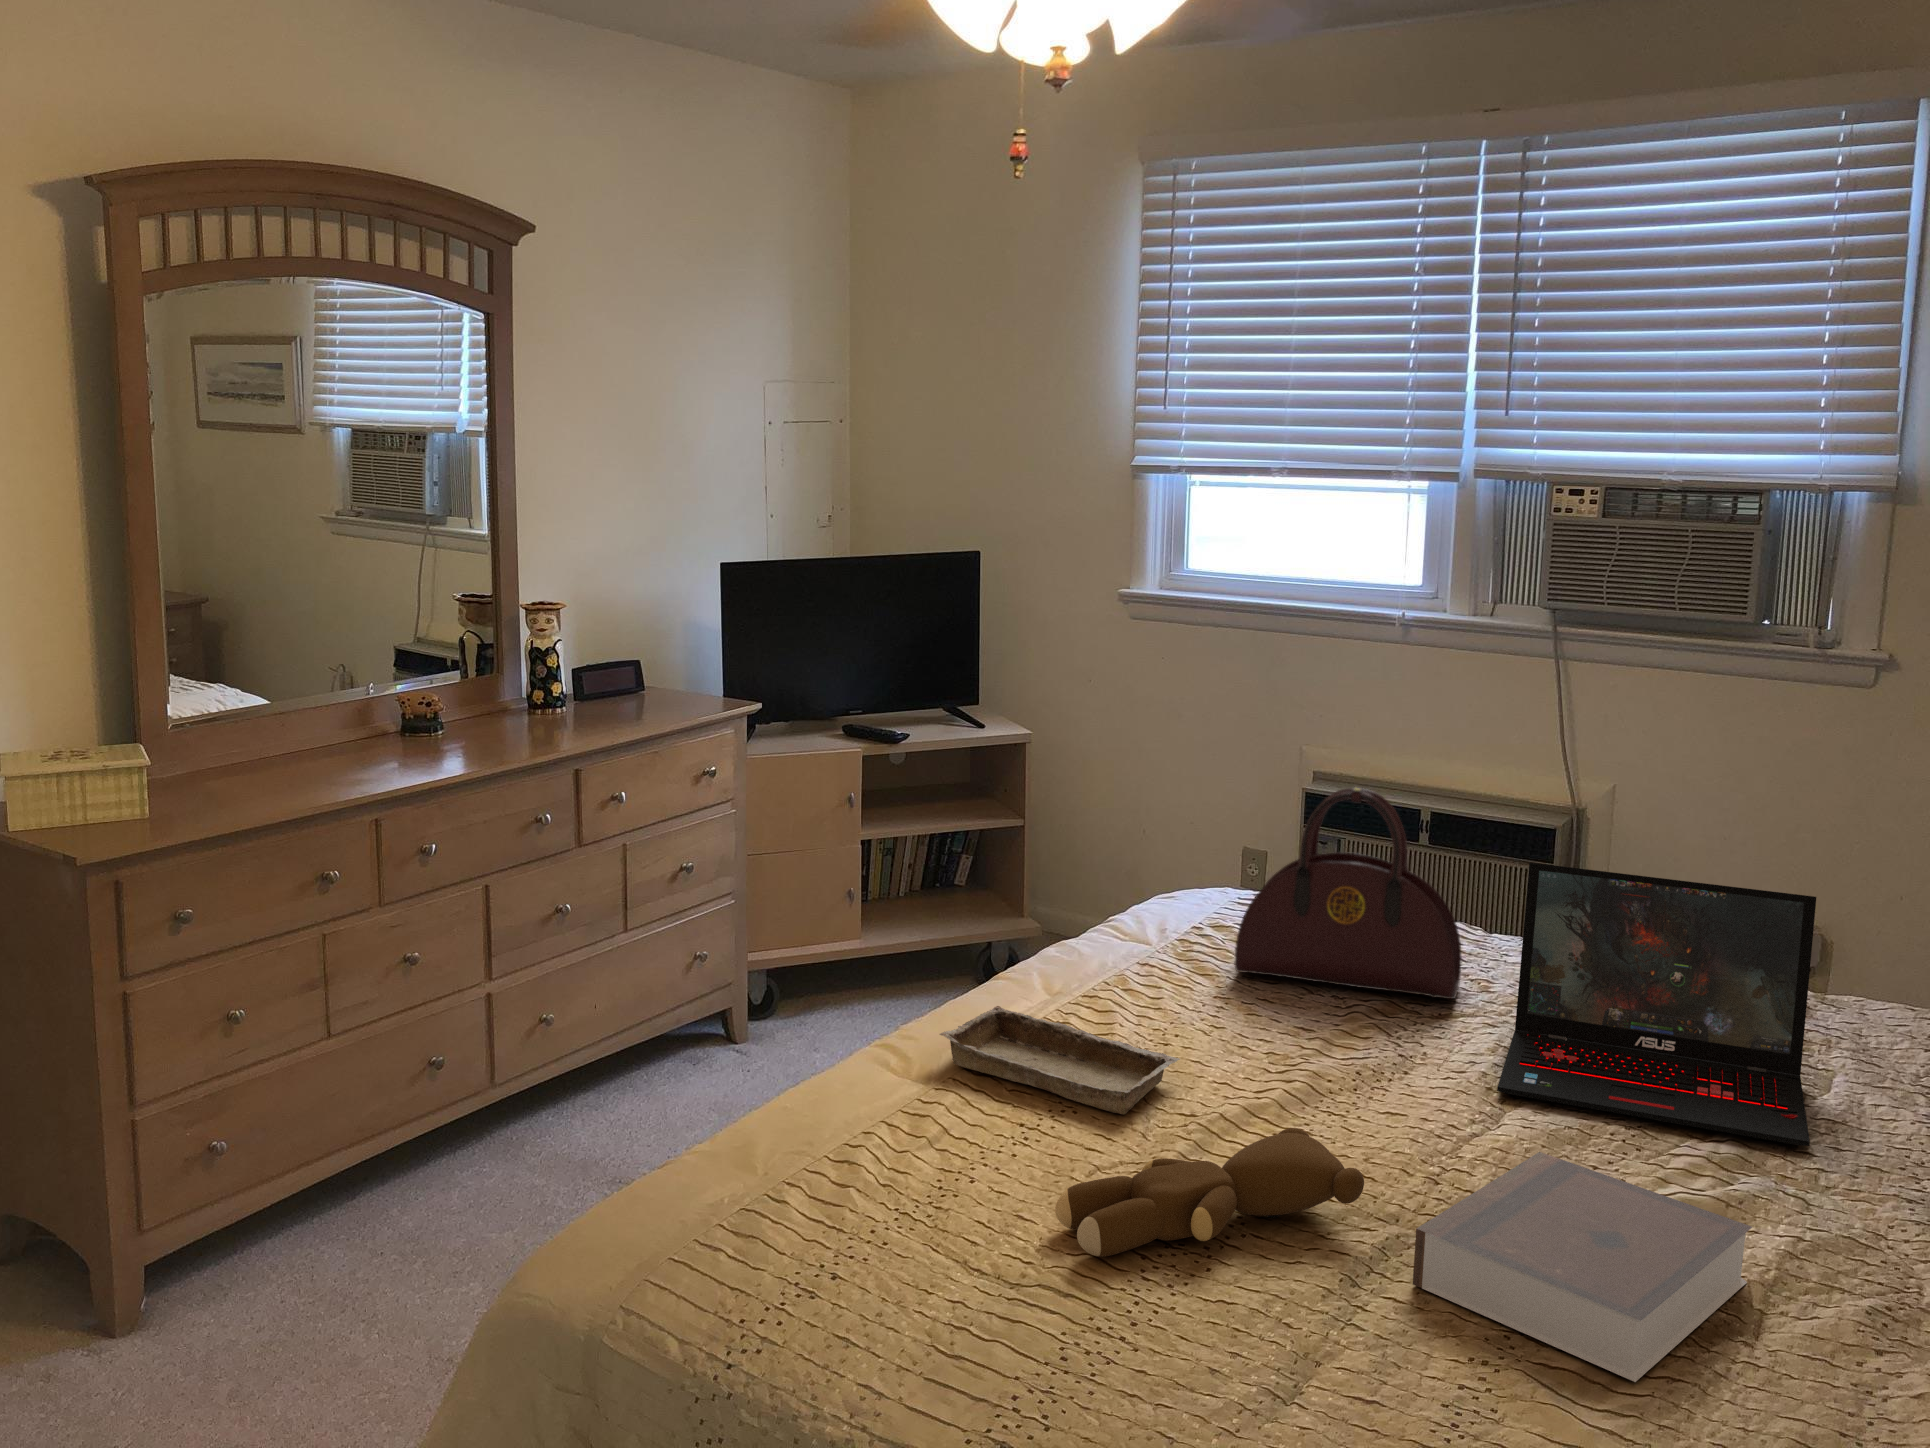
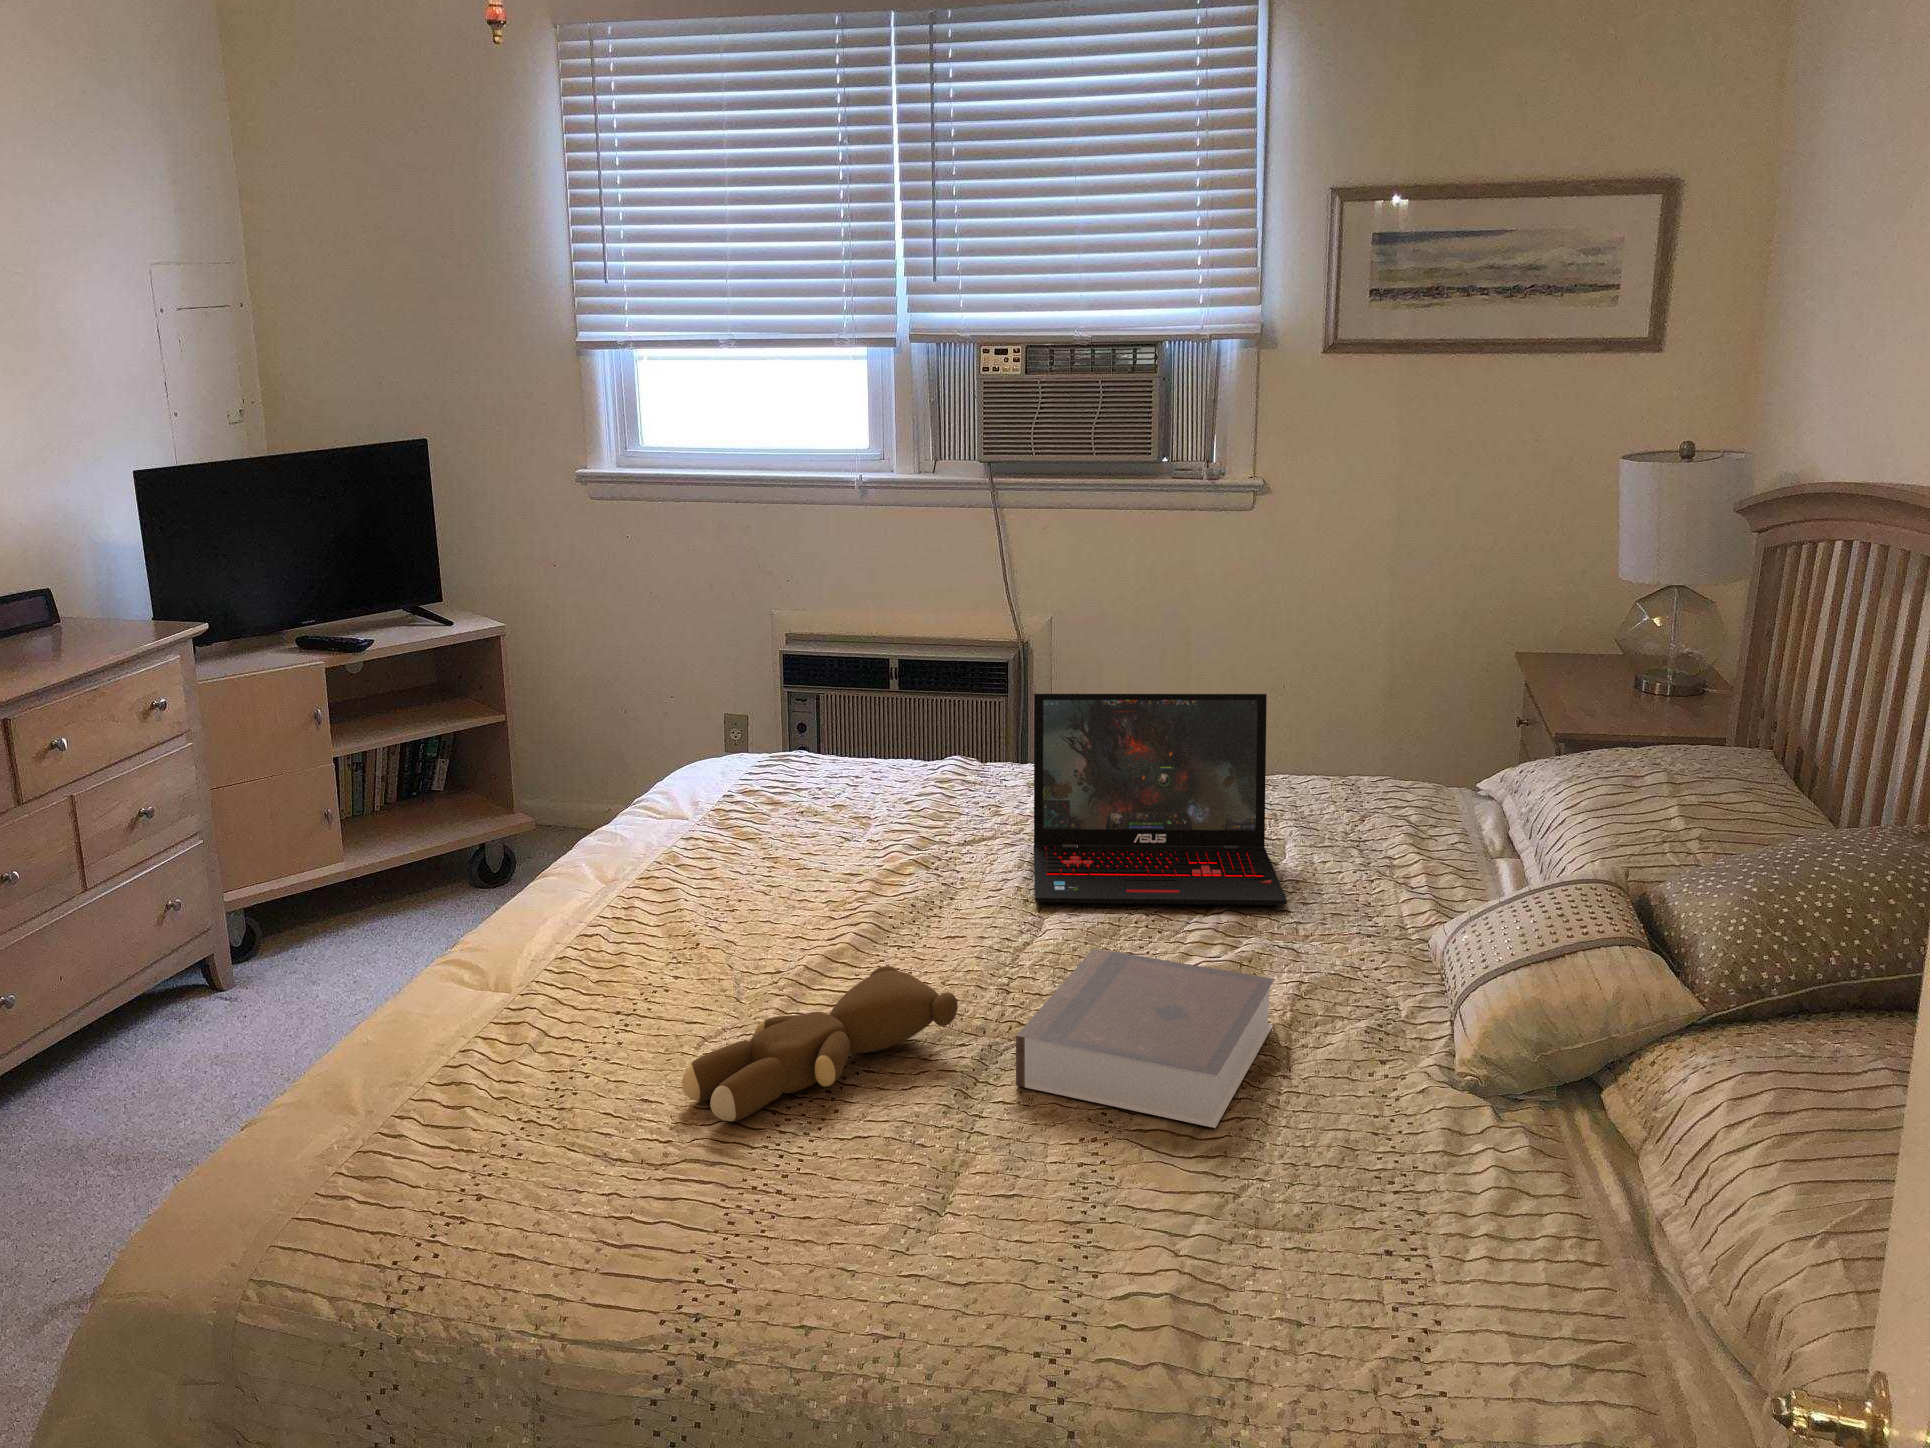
handbag: present [1235,787,1462,999] -> none [774,643,977,831]
tray: present [940,1006,1180,1114] -> none [513,900,755,983]

